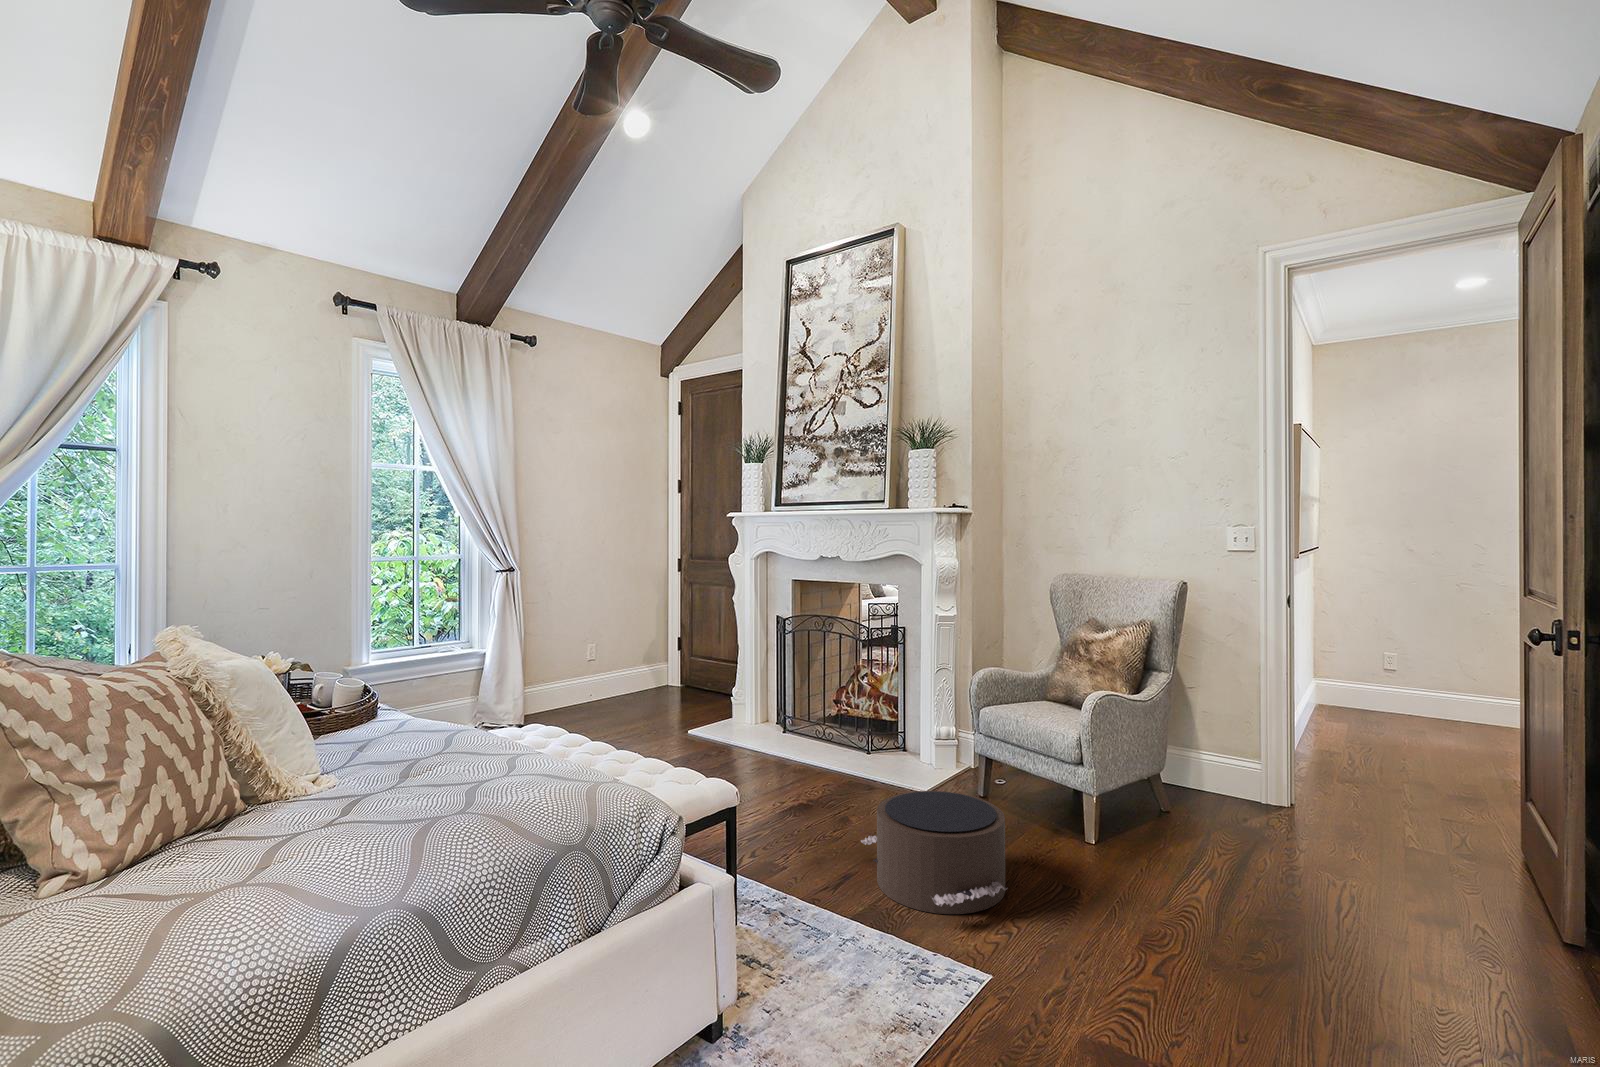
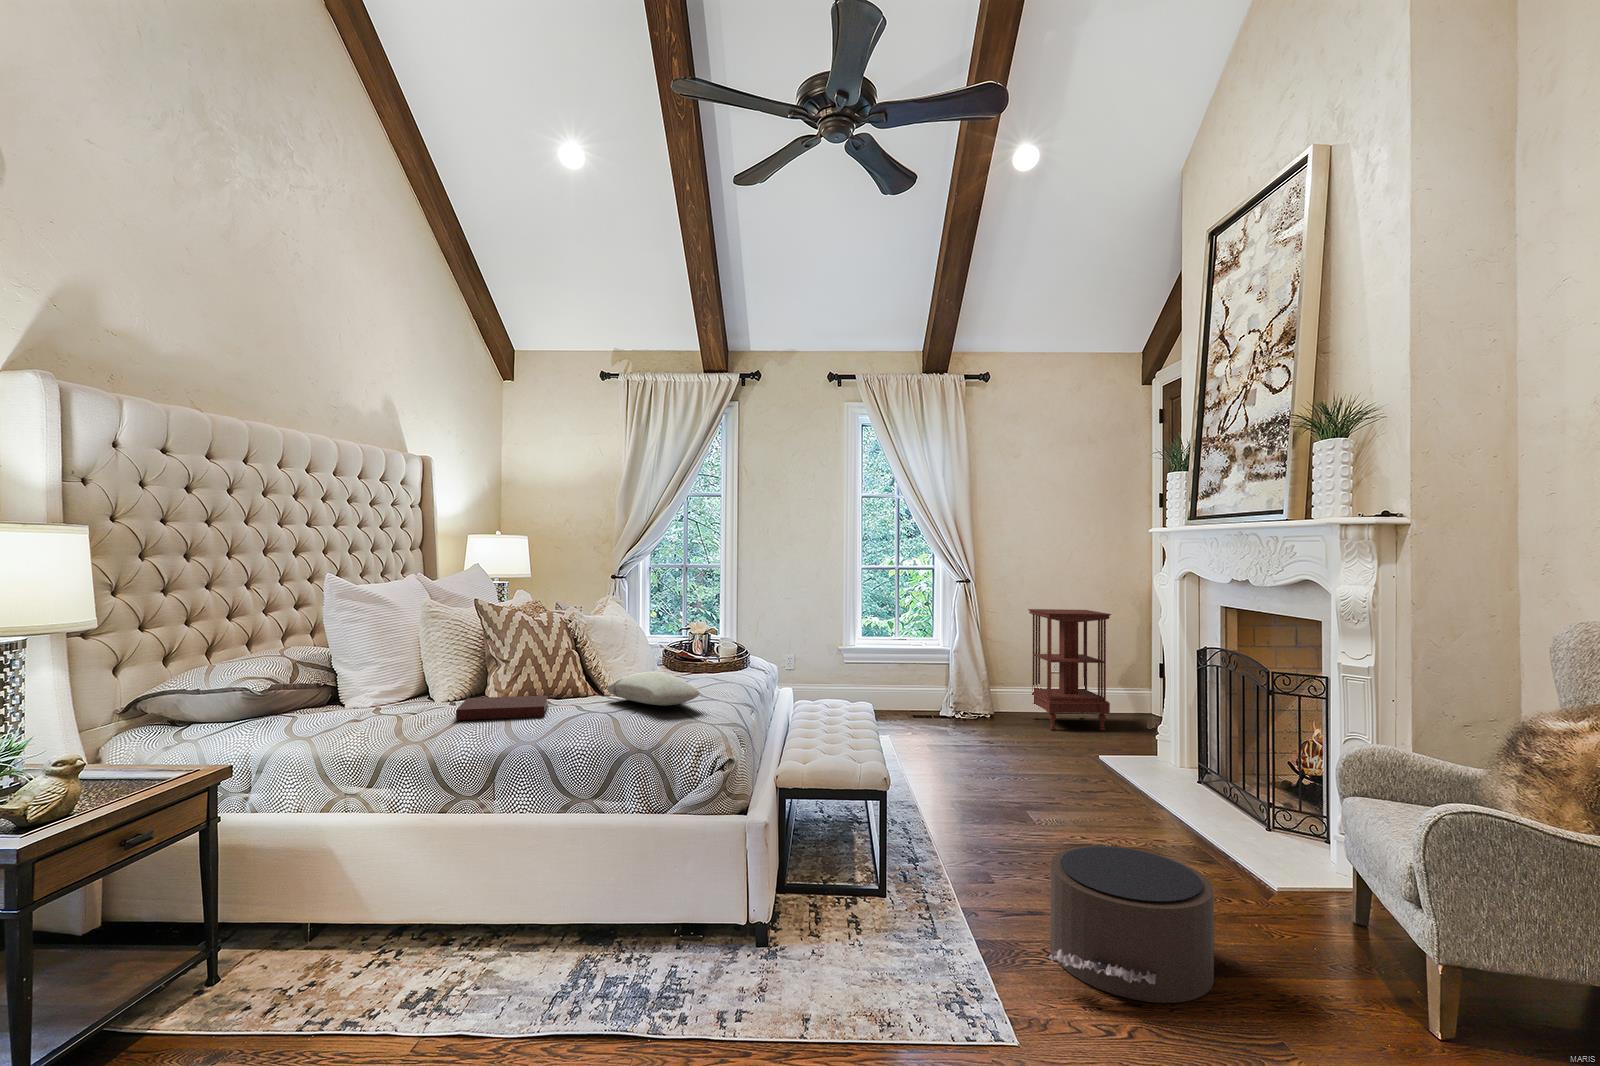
side table: none [567,590,655,715] -> present [1028,609,1111,731]
pillow: none [356,734,554,789] -> present [607,671,700,706]
notebook: none [86,822,334,928] -> present [456,696,548,720]

